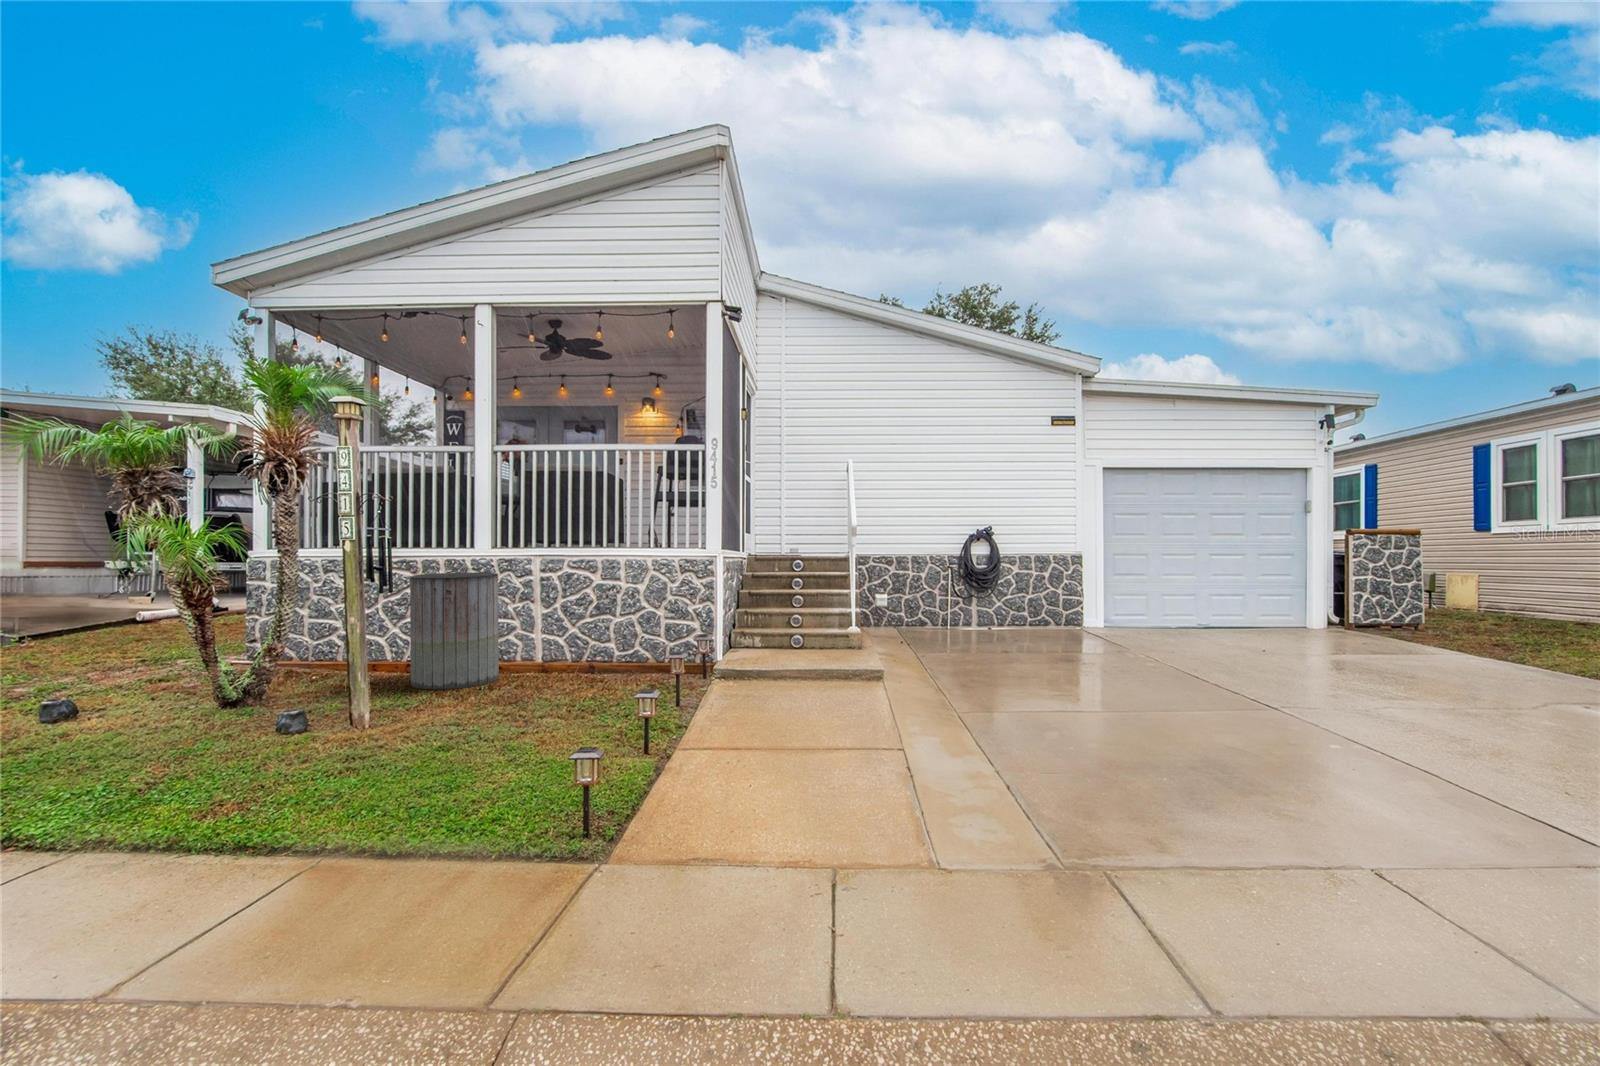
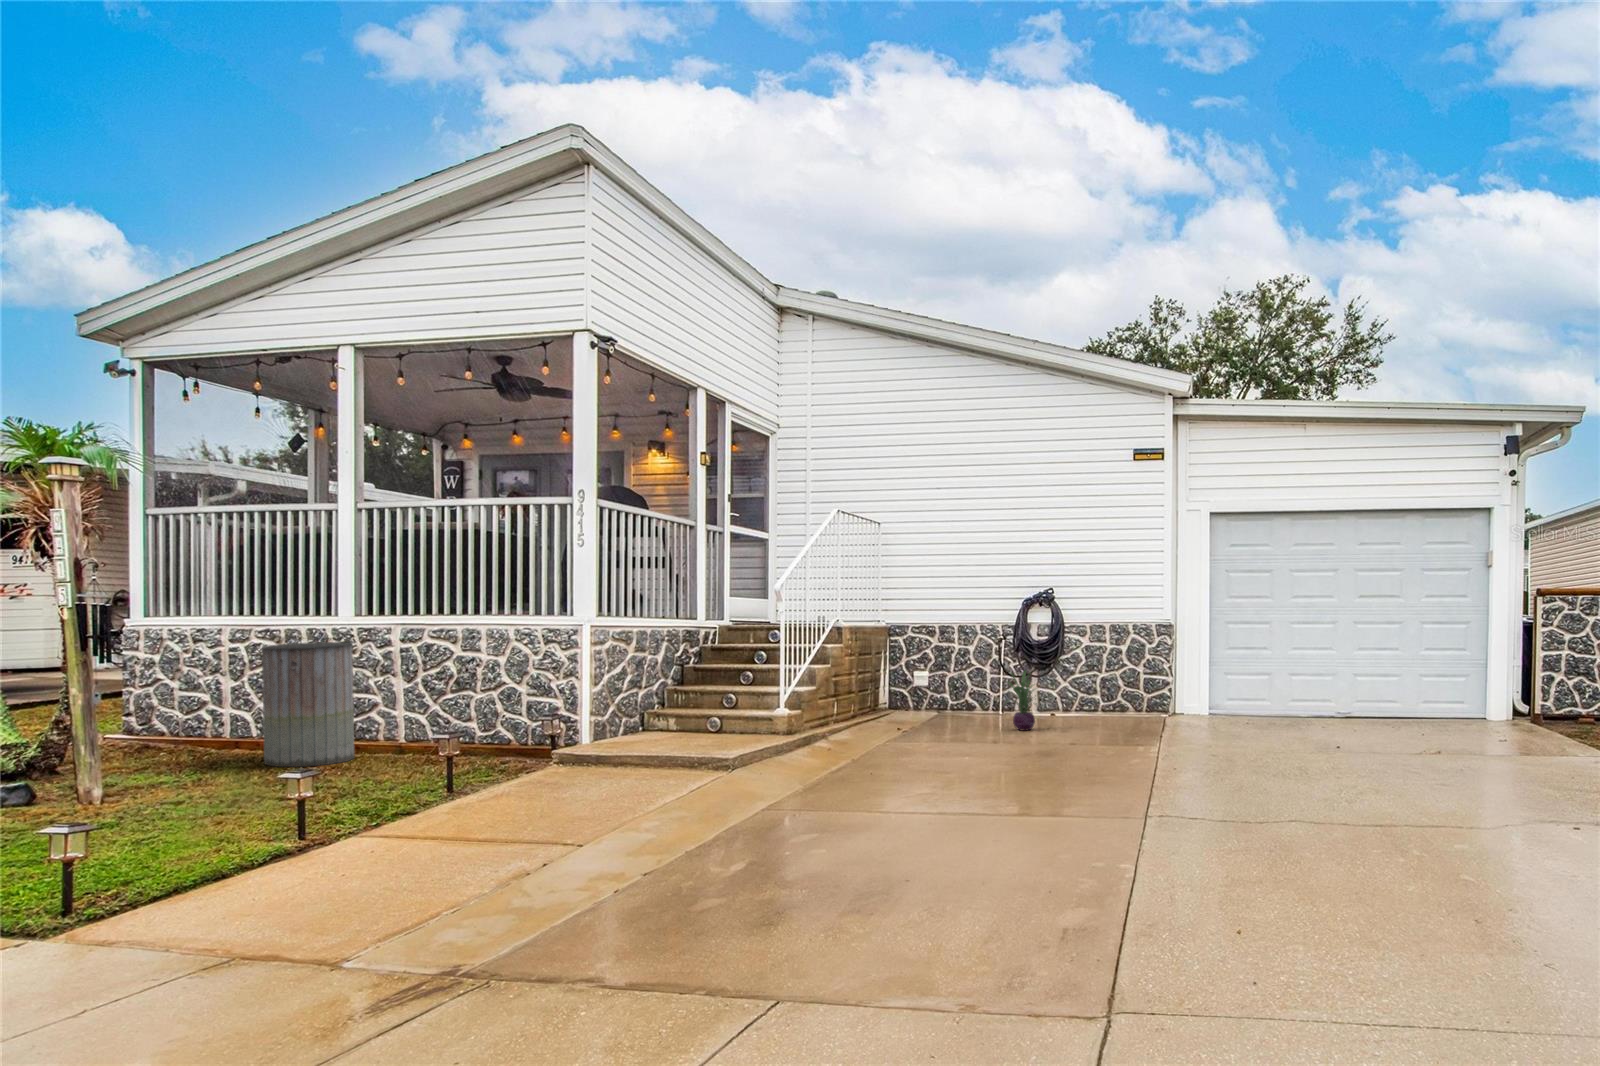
decorative plant: none [968,593,1011,636] -> present [1006,670,1037,731]

